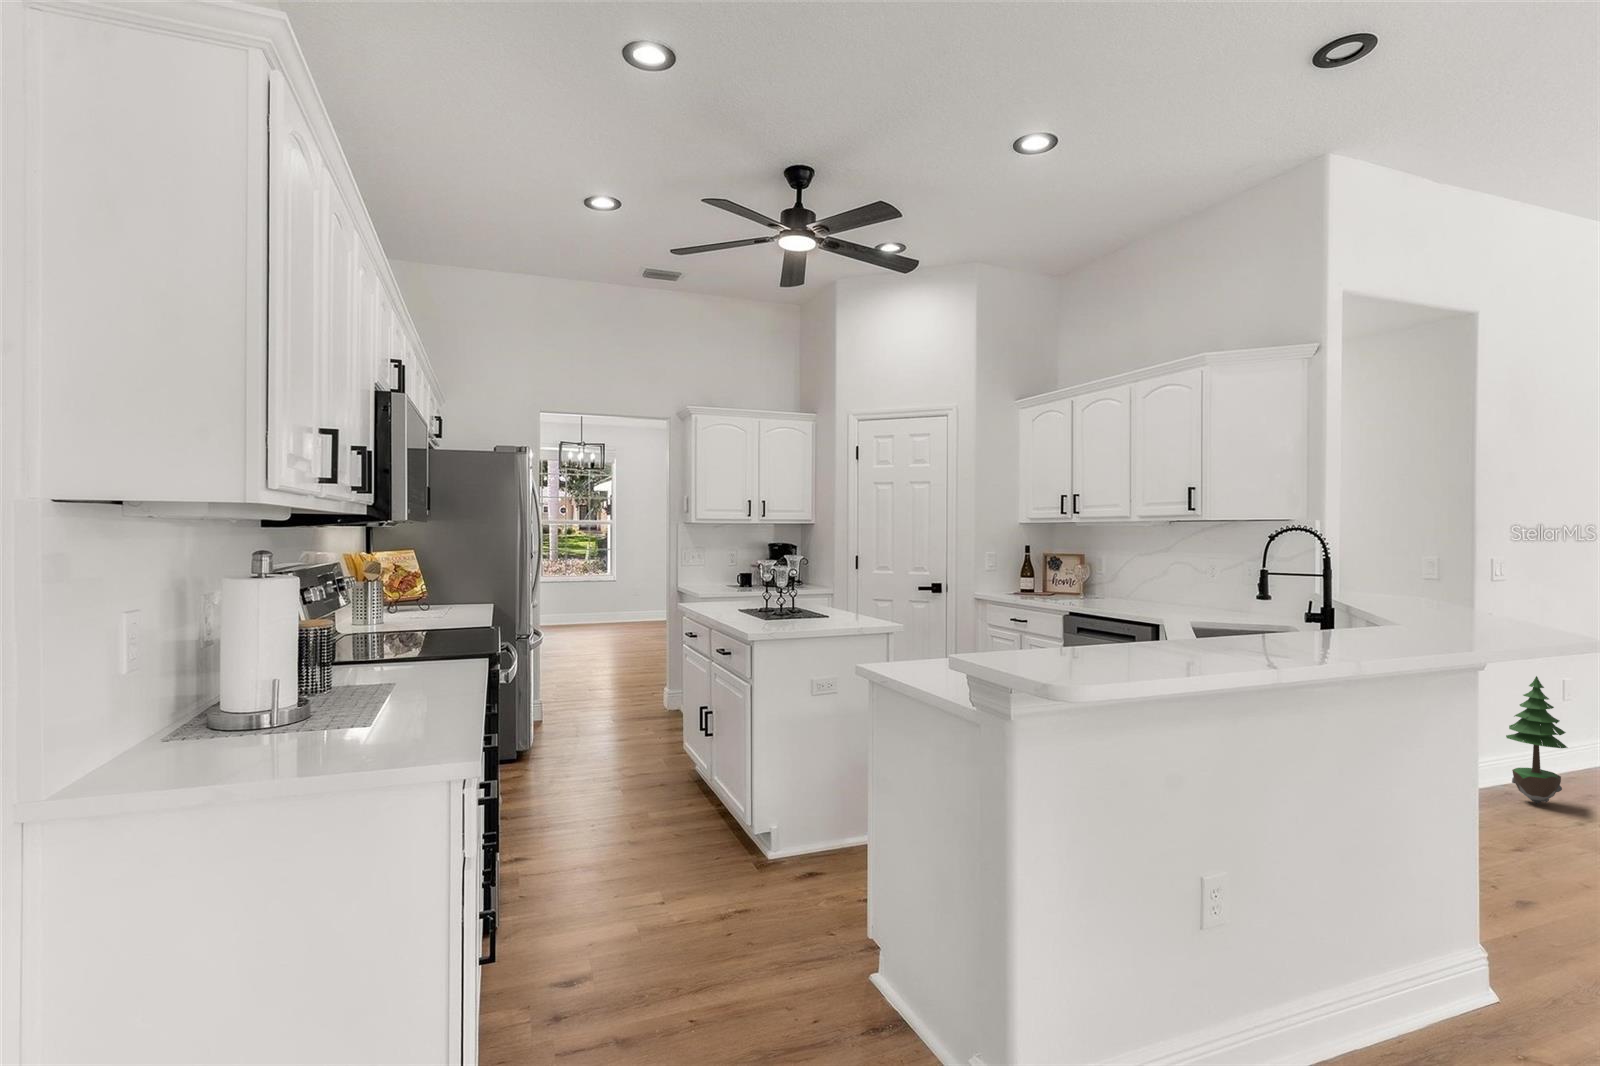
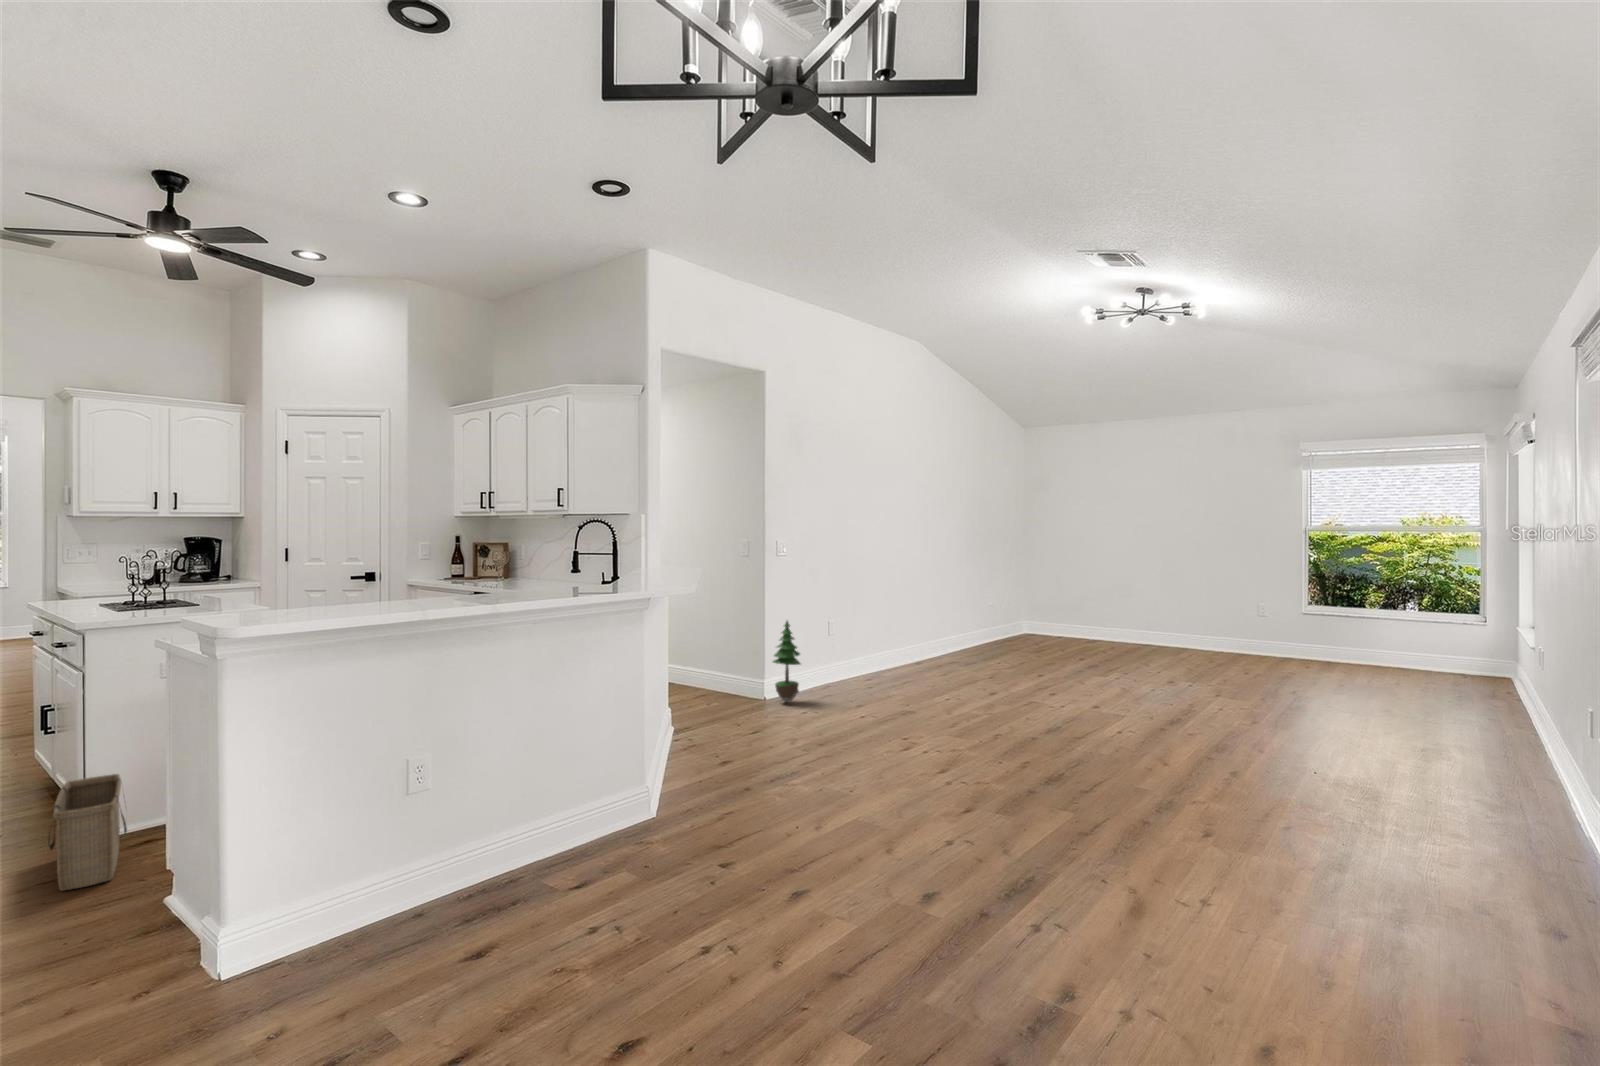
basket: none [743,798,807,929] -> present [48,774,127,891]

